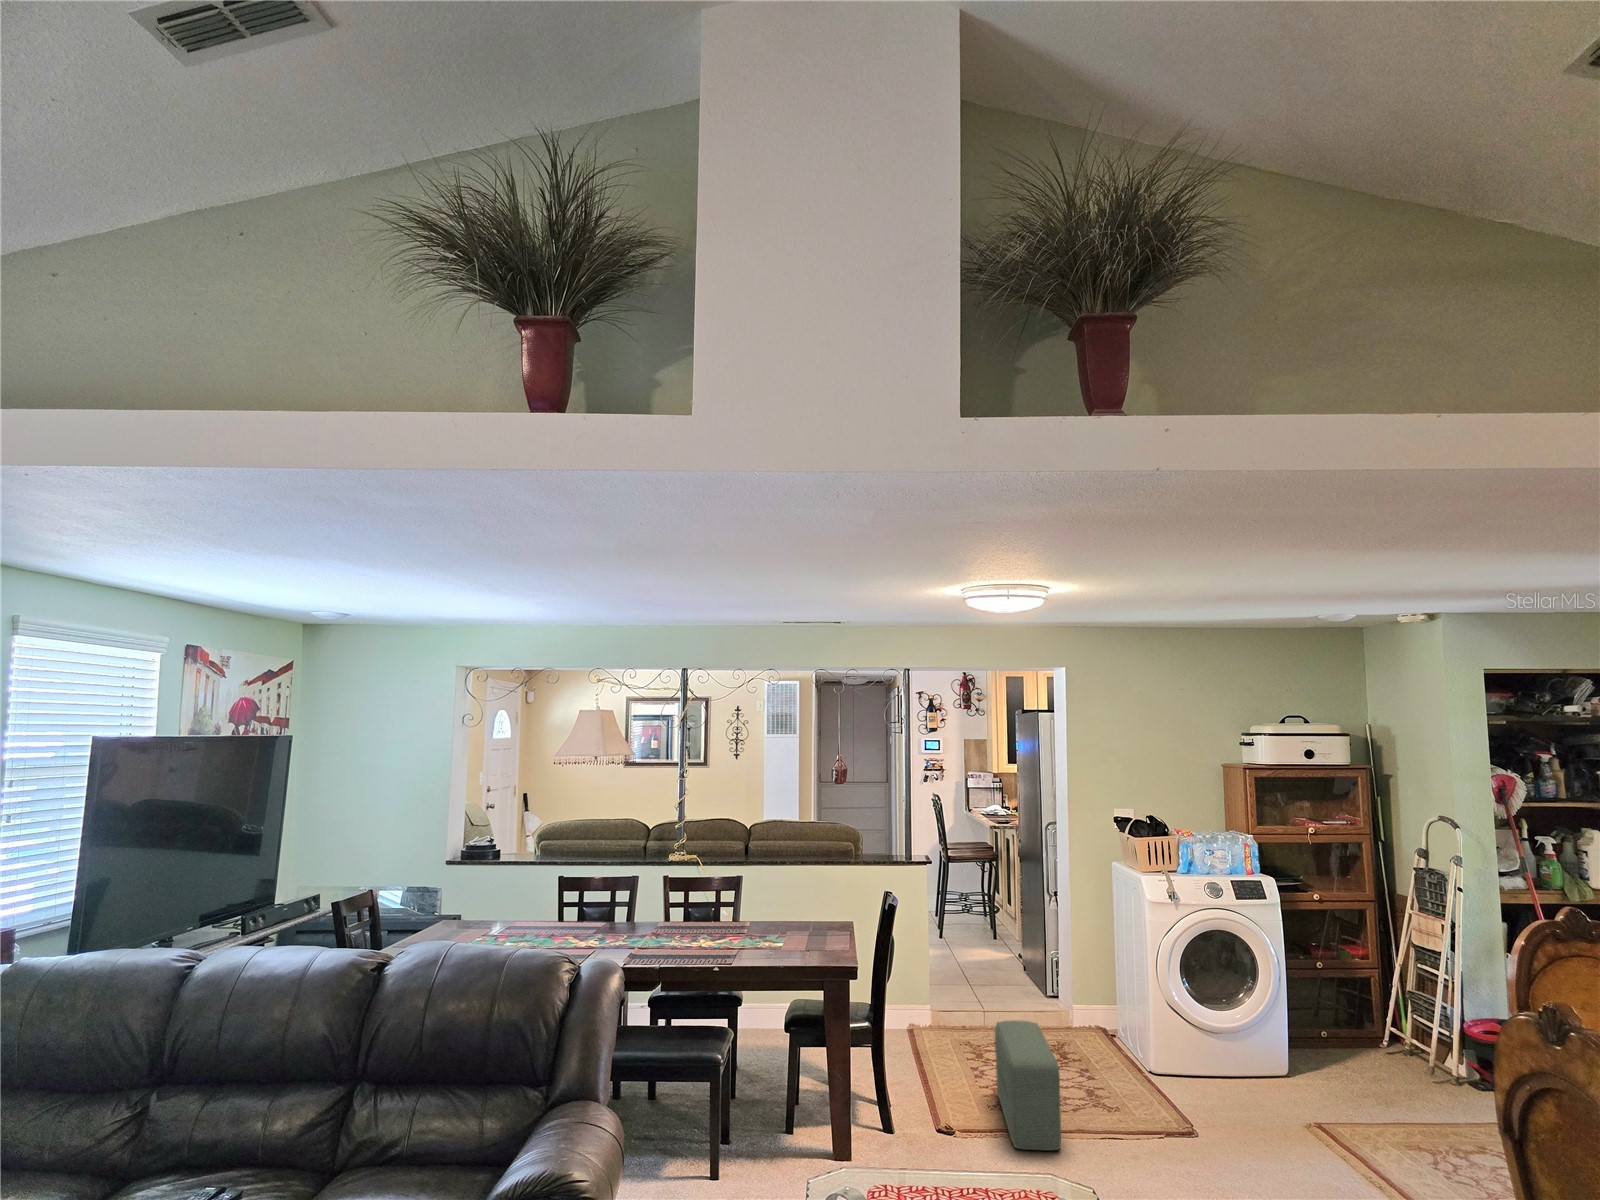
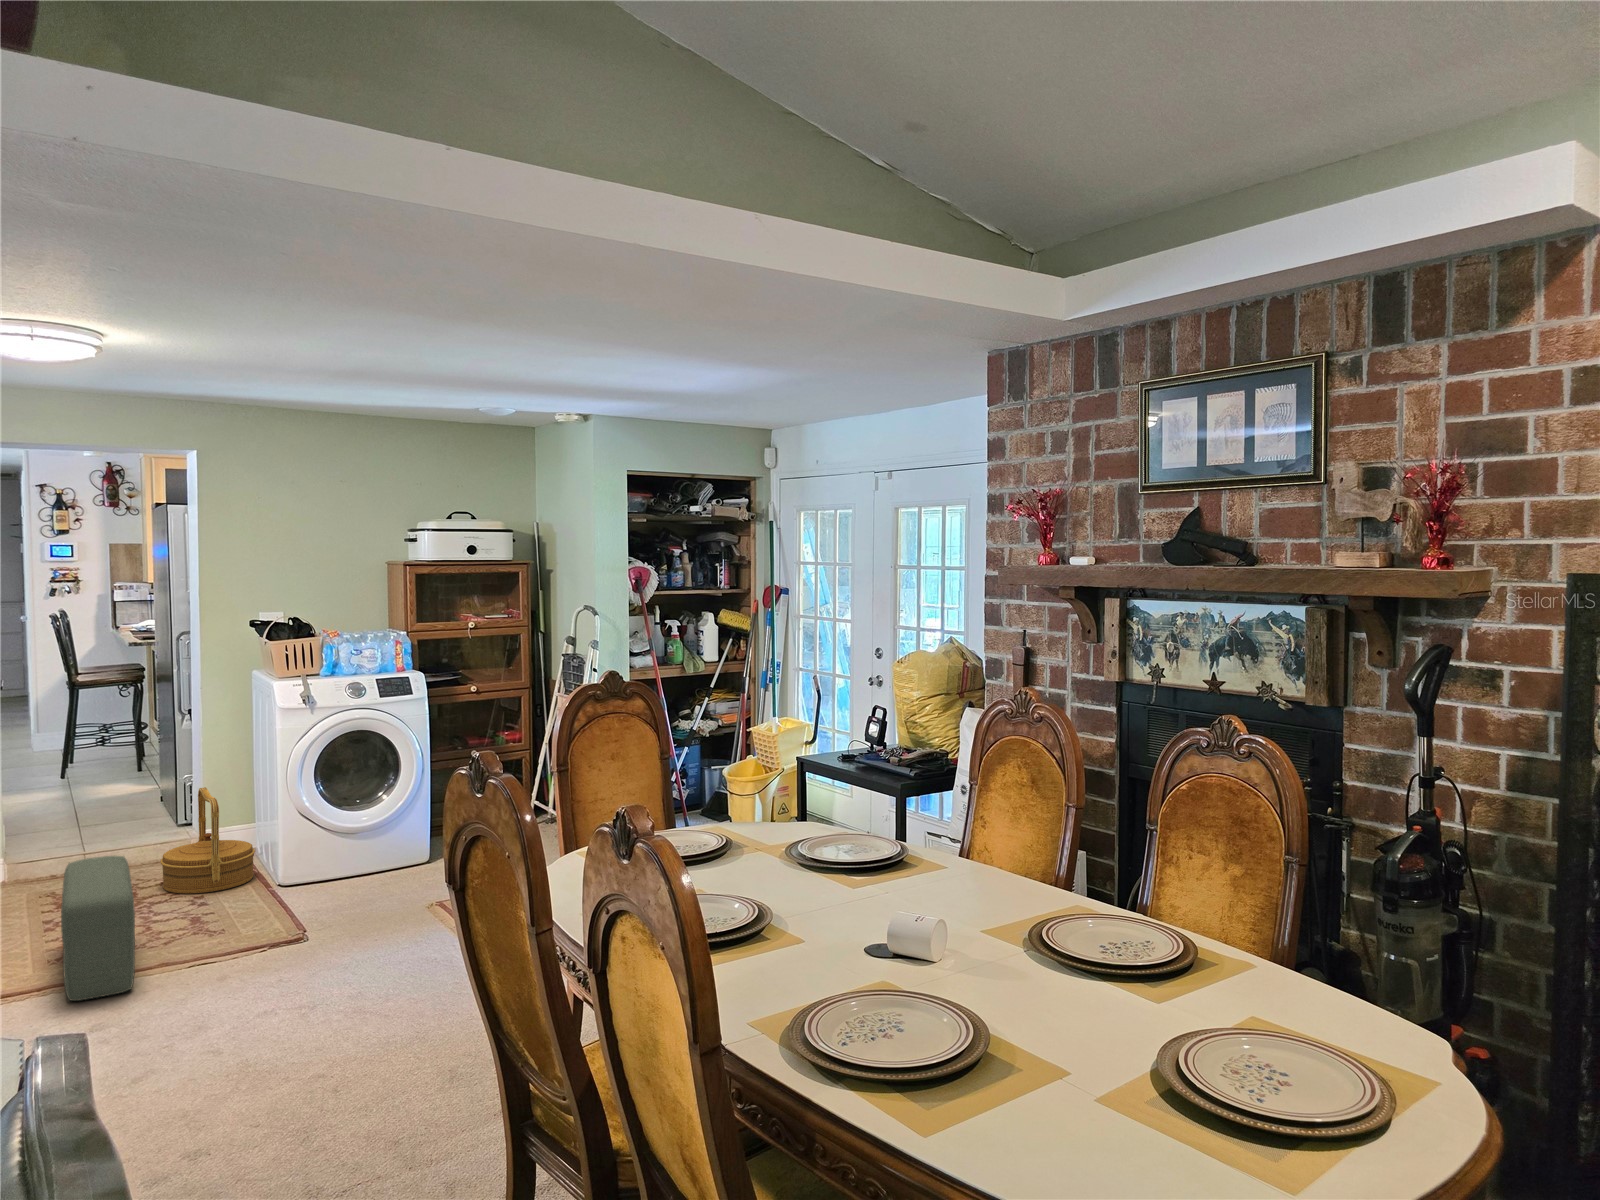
woven basket: none [1049,966,1125,1065] -> present [160,787,255,894]

